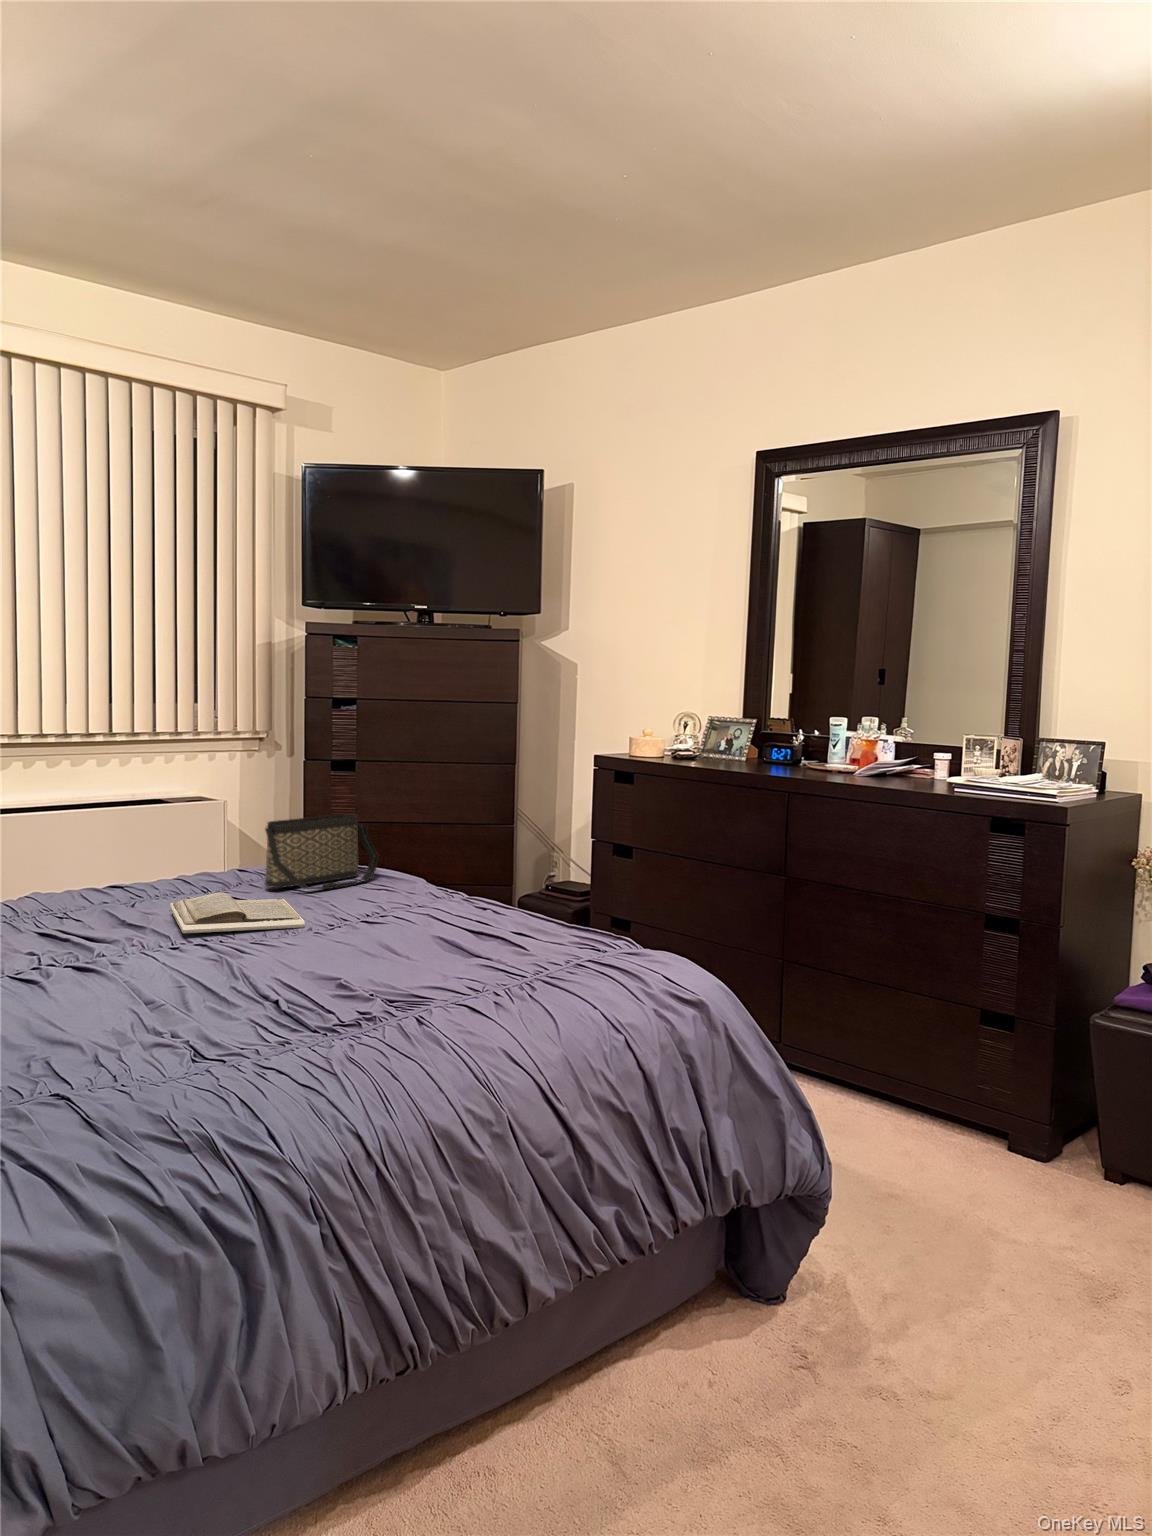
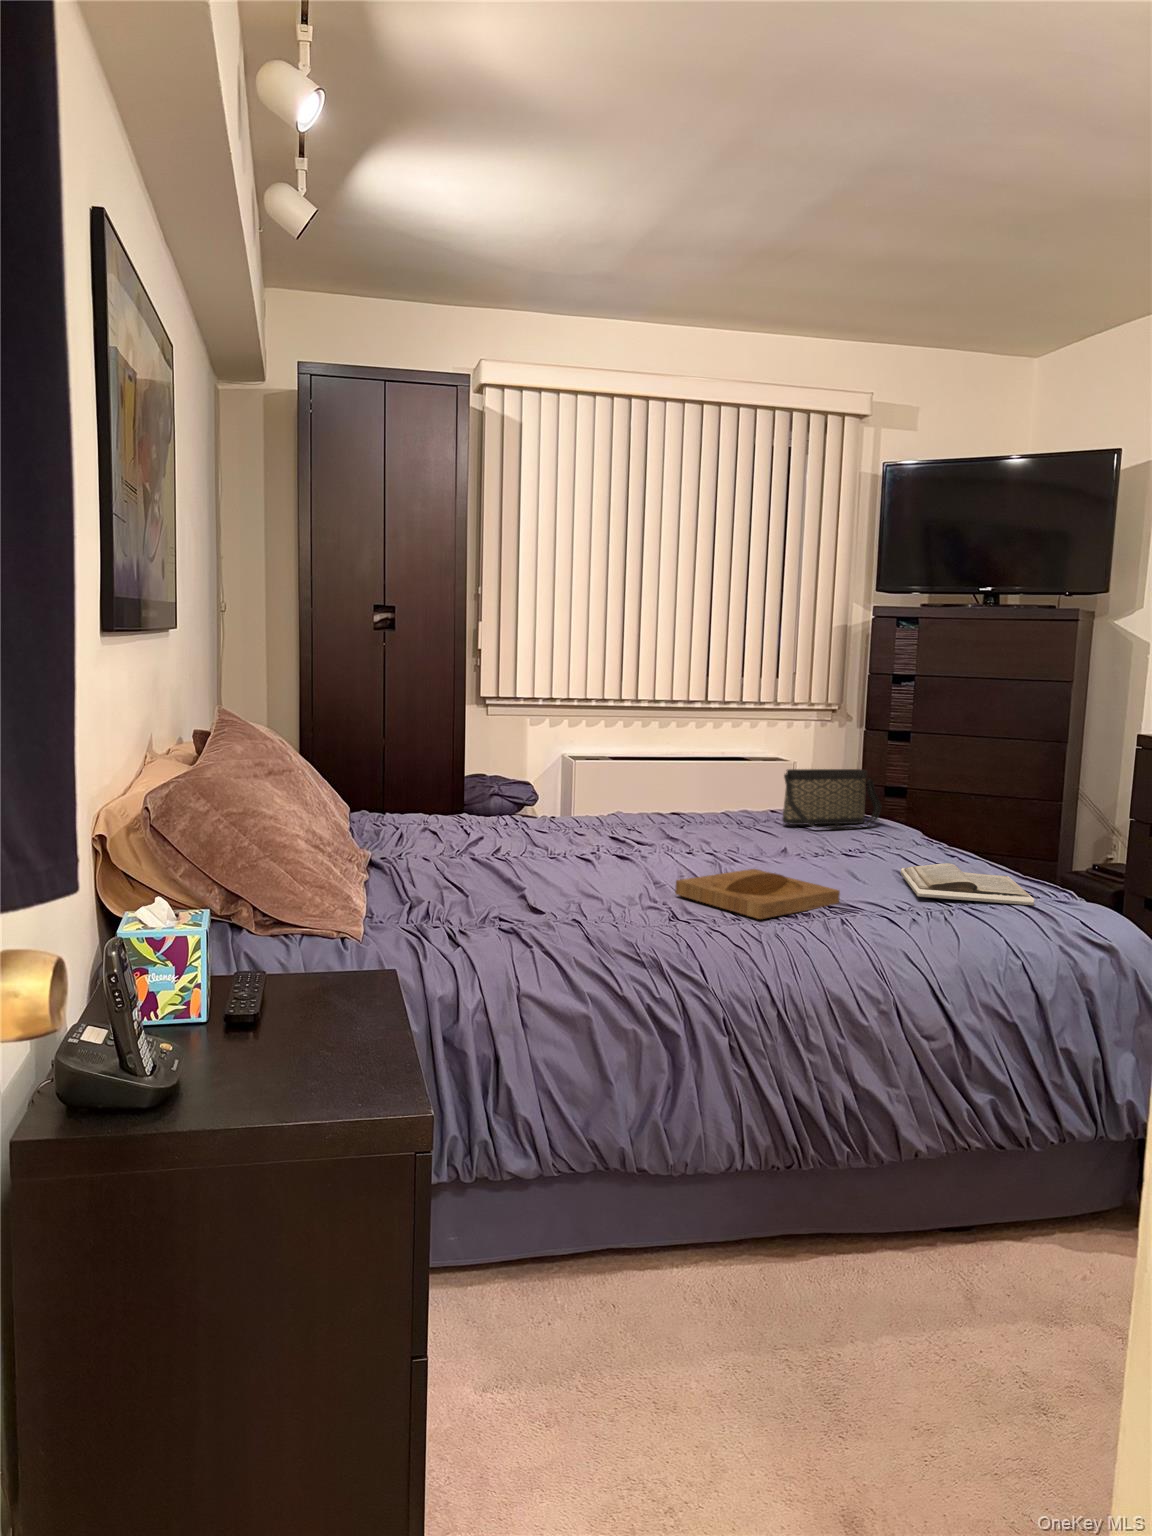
book: present [170,893,305,933] -> present [901,863,1034,905]
tray: none [183,961,396,1038] -> present [675,869,840,919]

